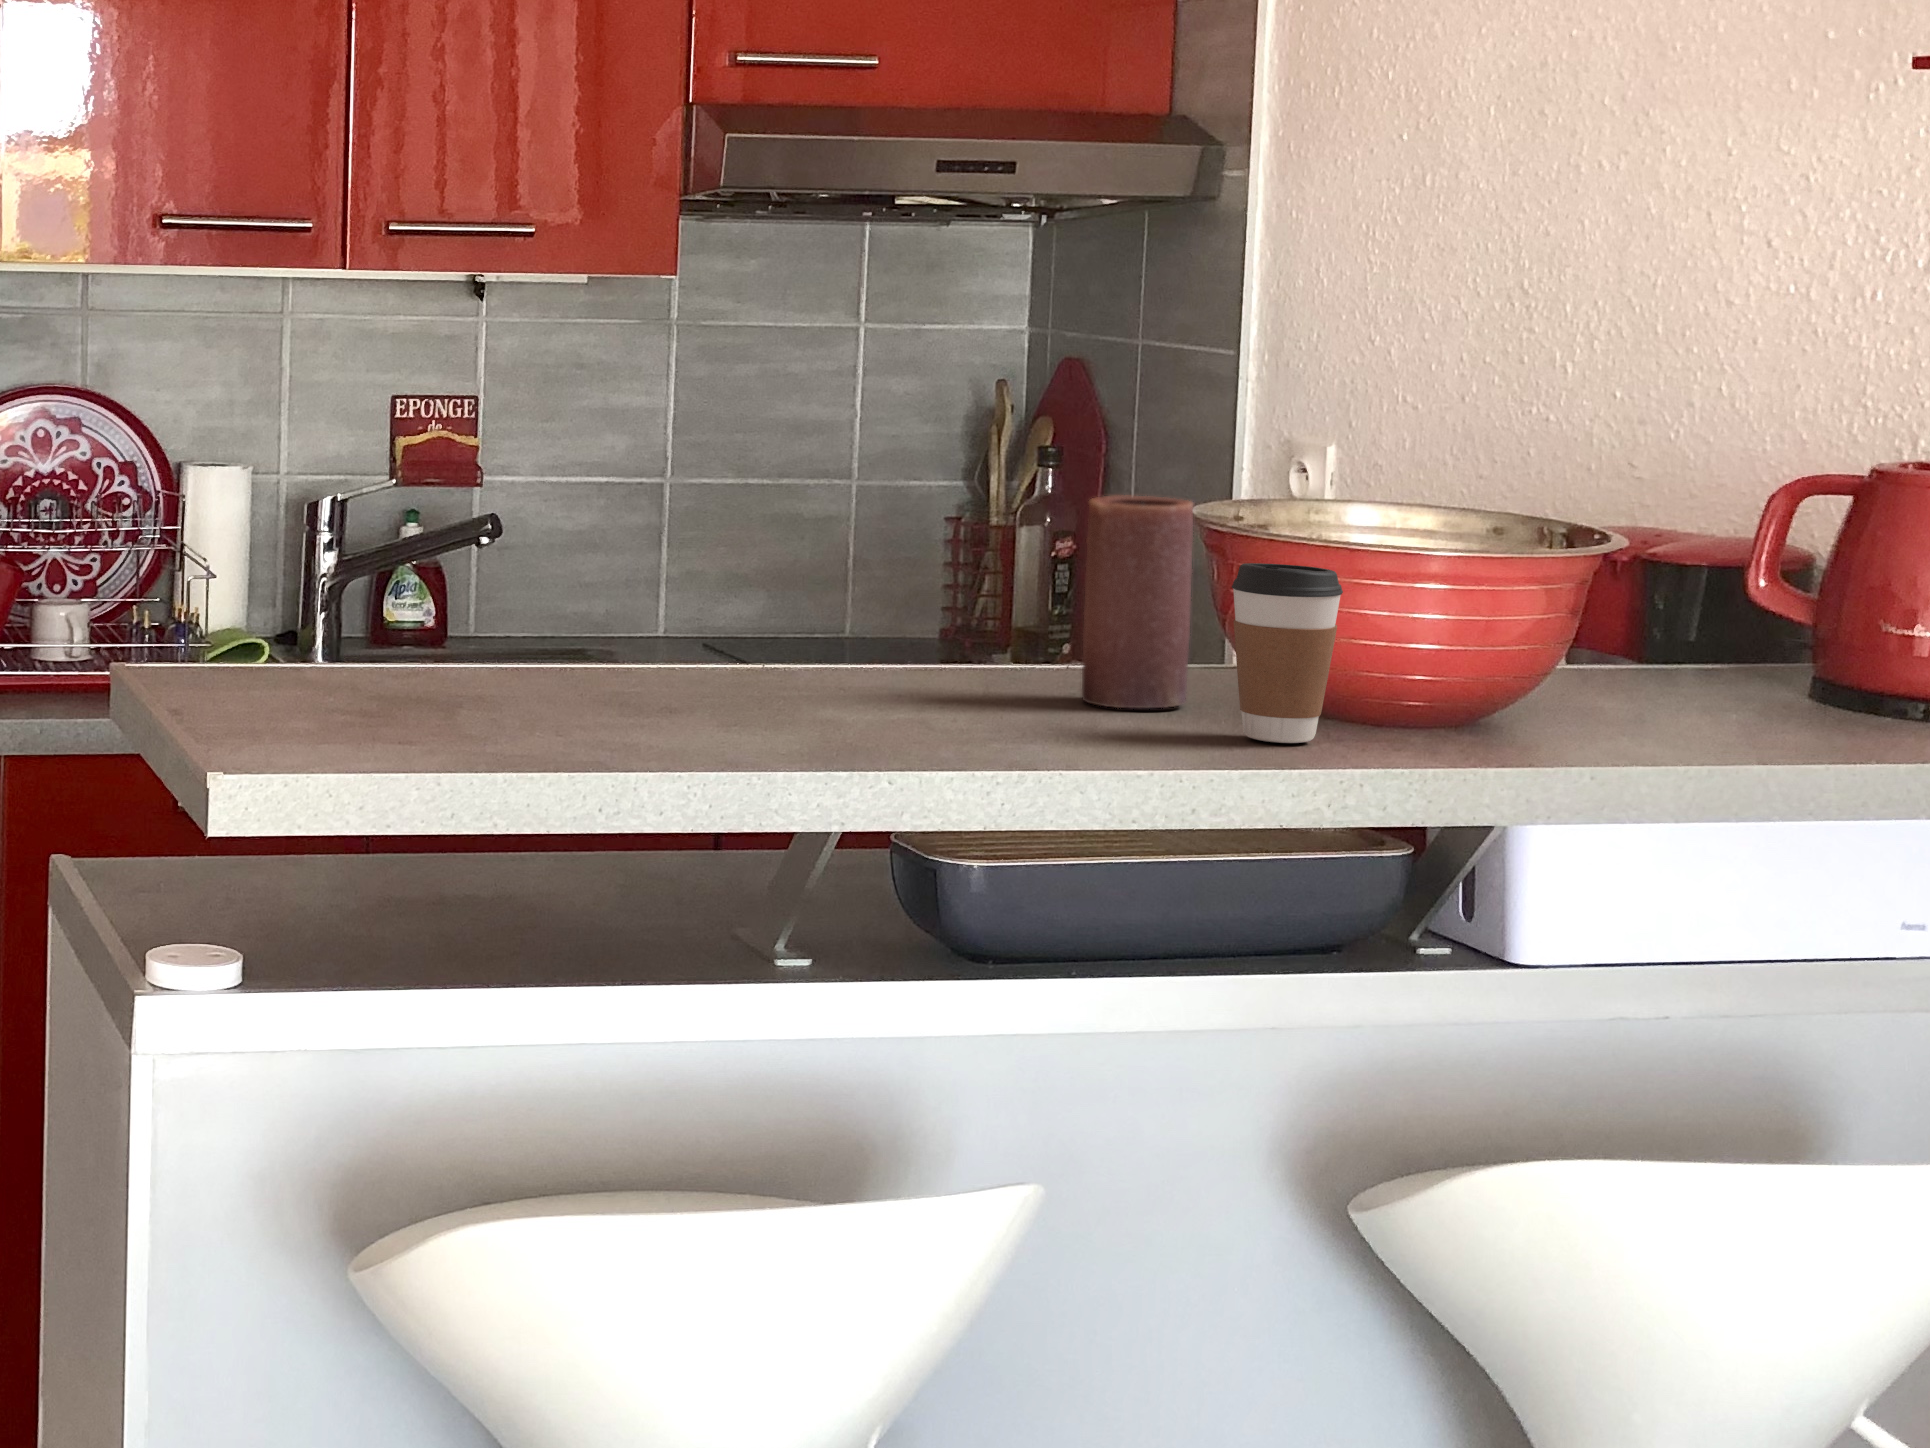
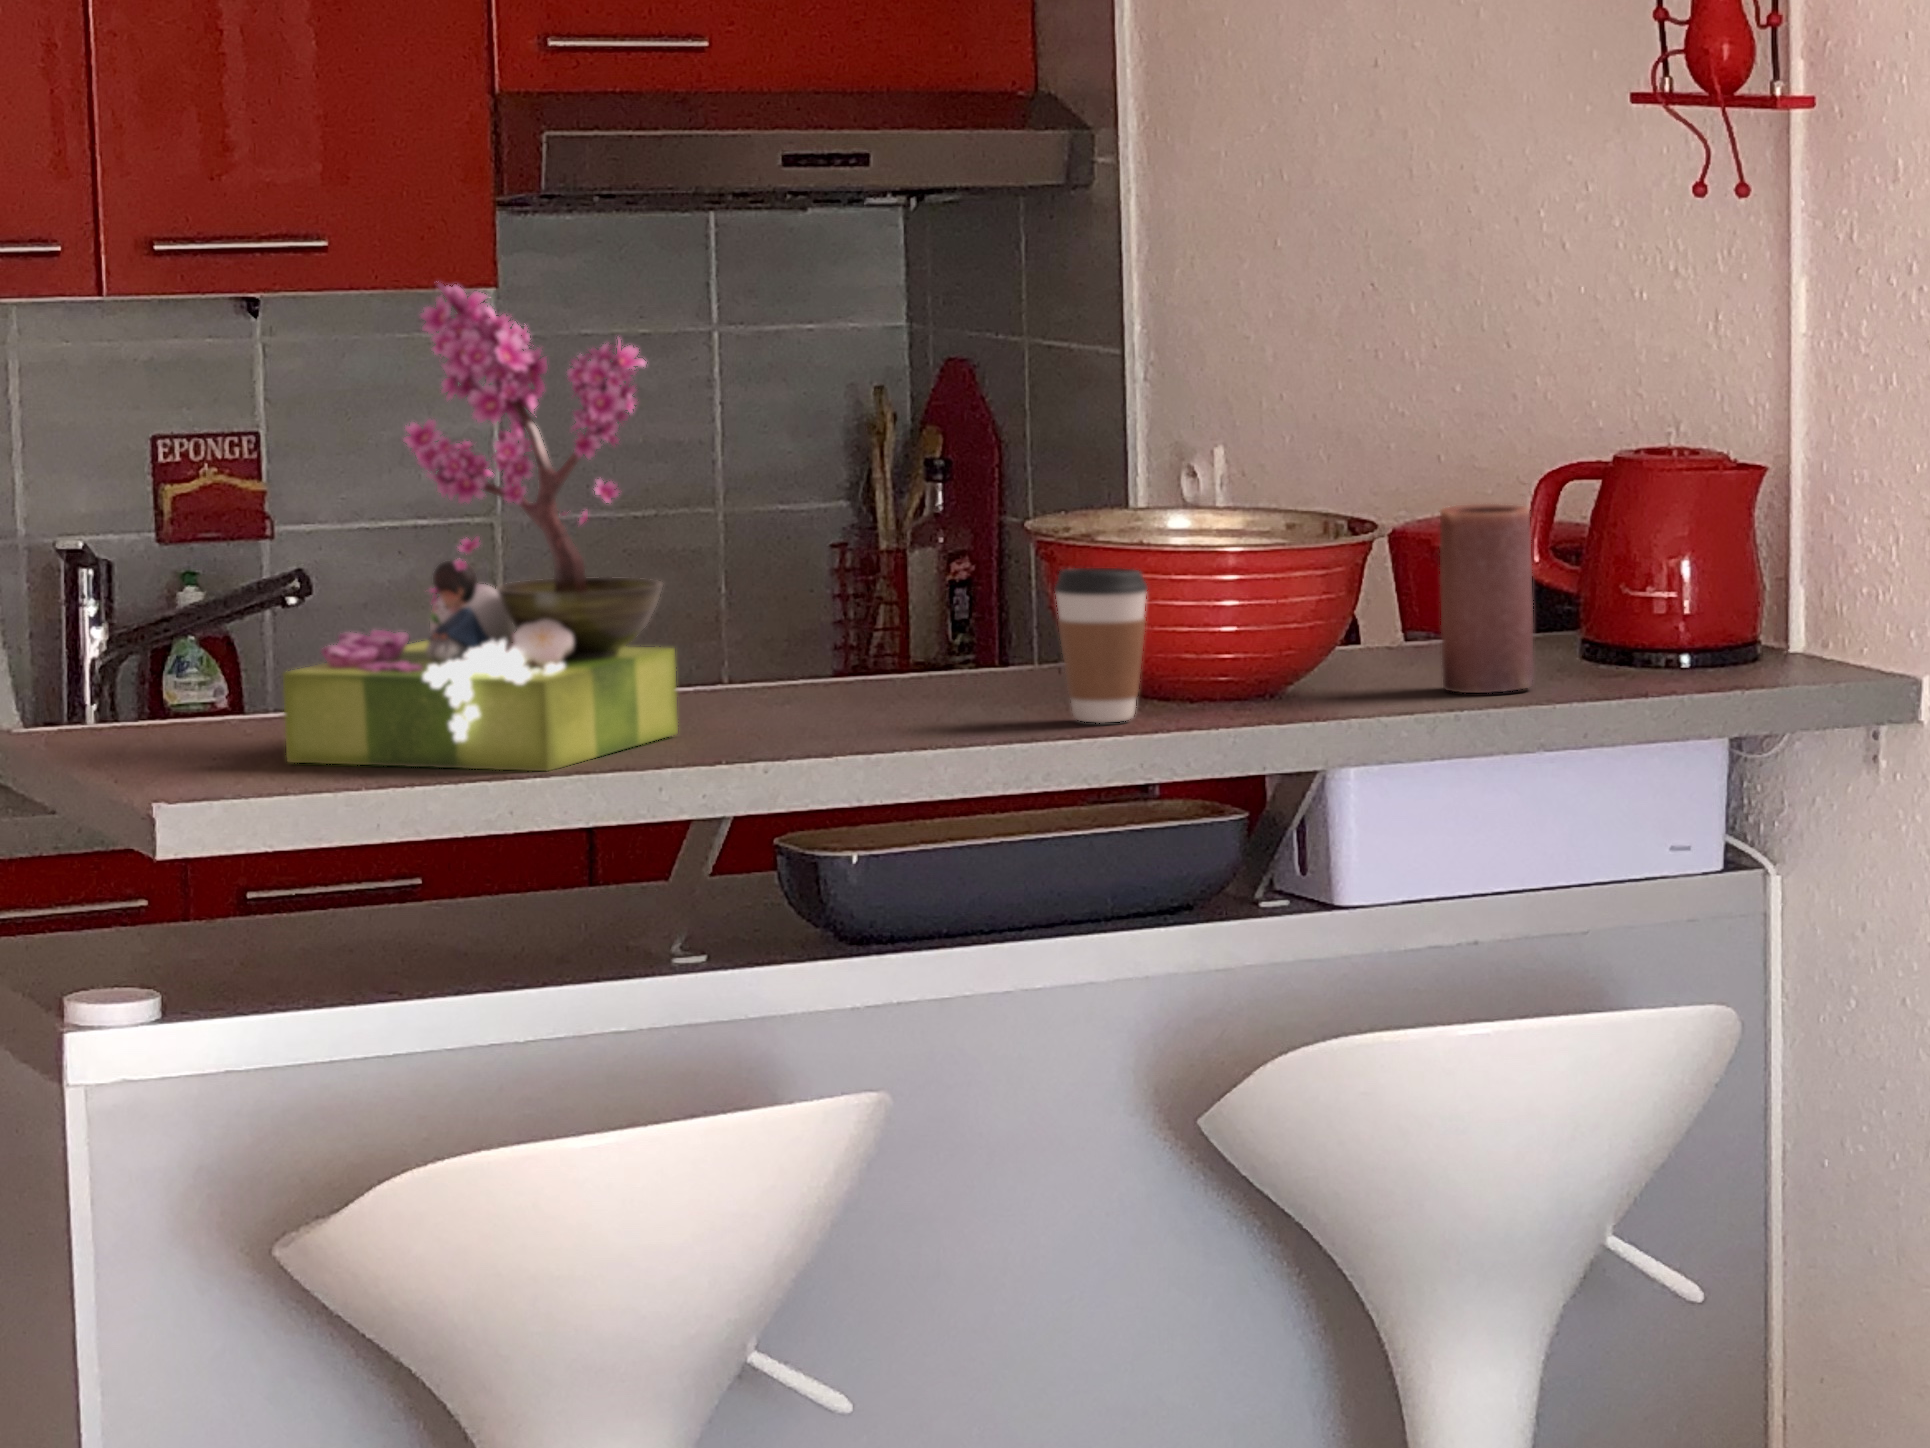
flower arrangement: none [387,211,804,756] -> present [283,284,678,771]
candle: present [1082,495,1193,708] -> present [1439,504,1533,693]

